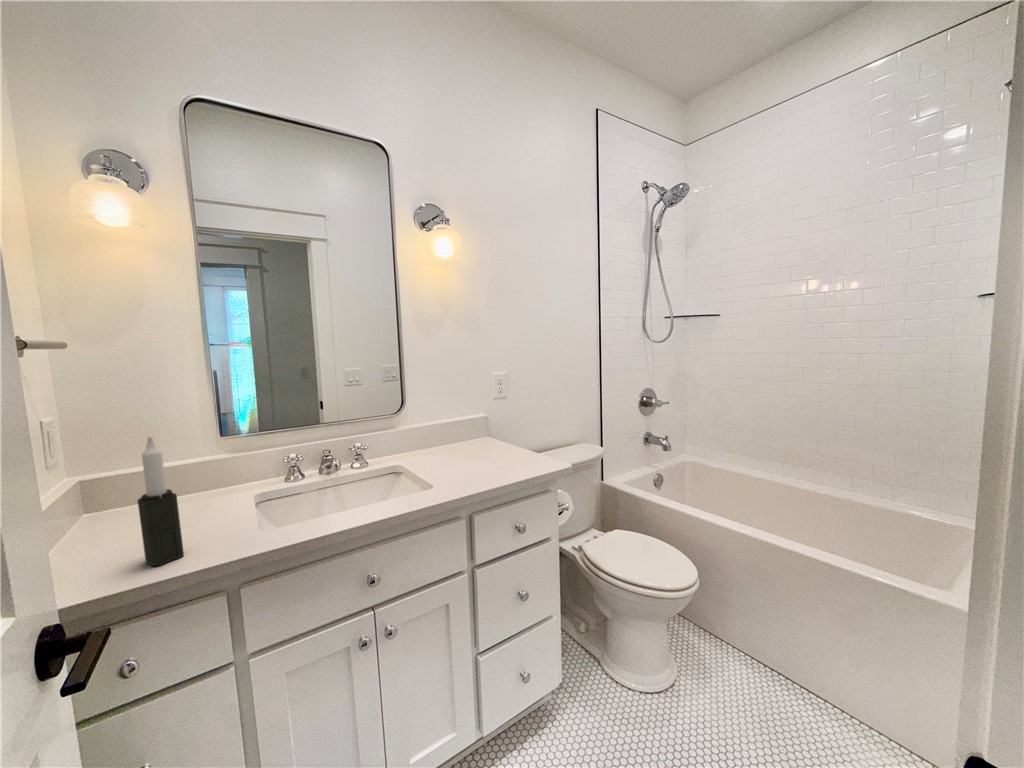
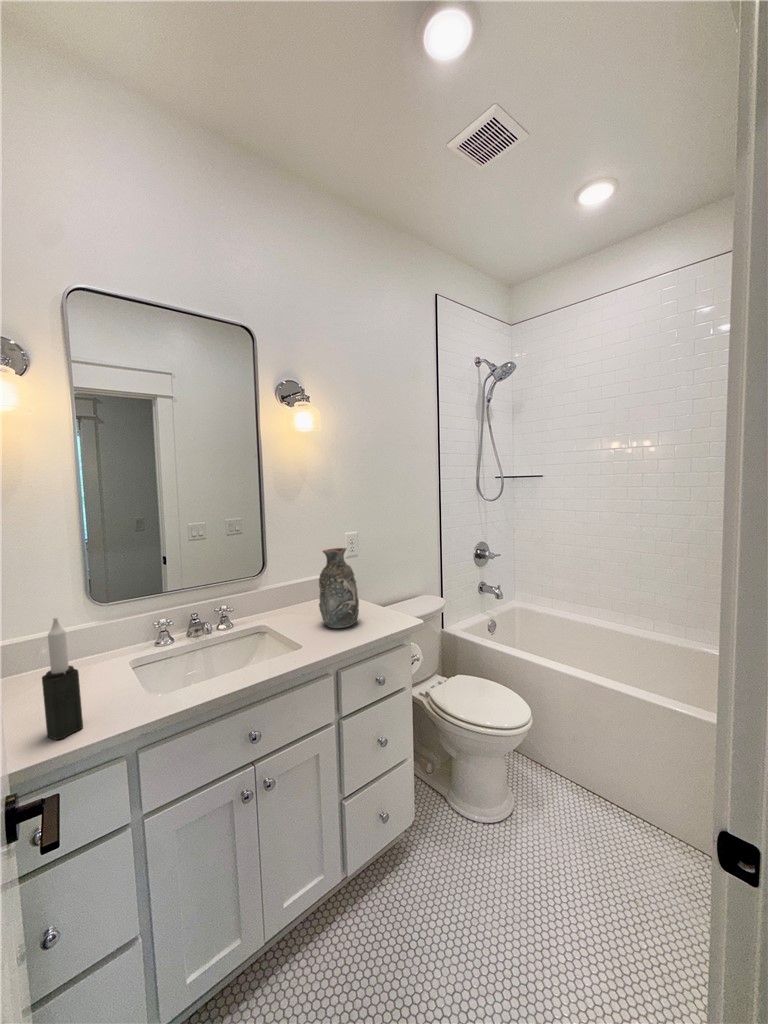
decorative vase: none [455,383,499,470] -> present [319,548,359,628]

